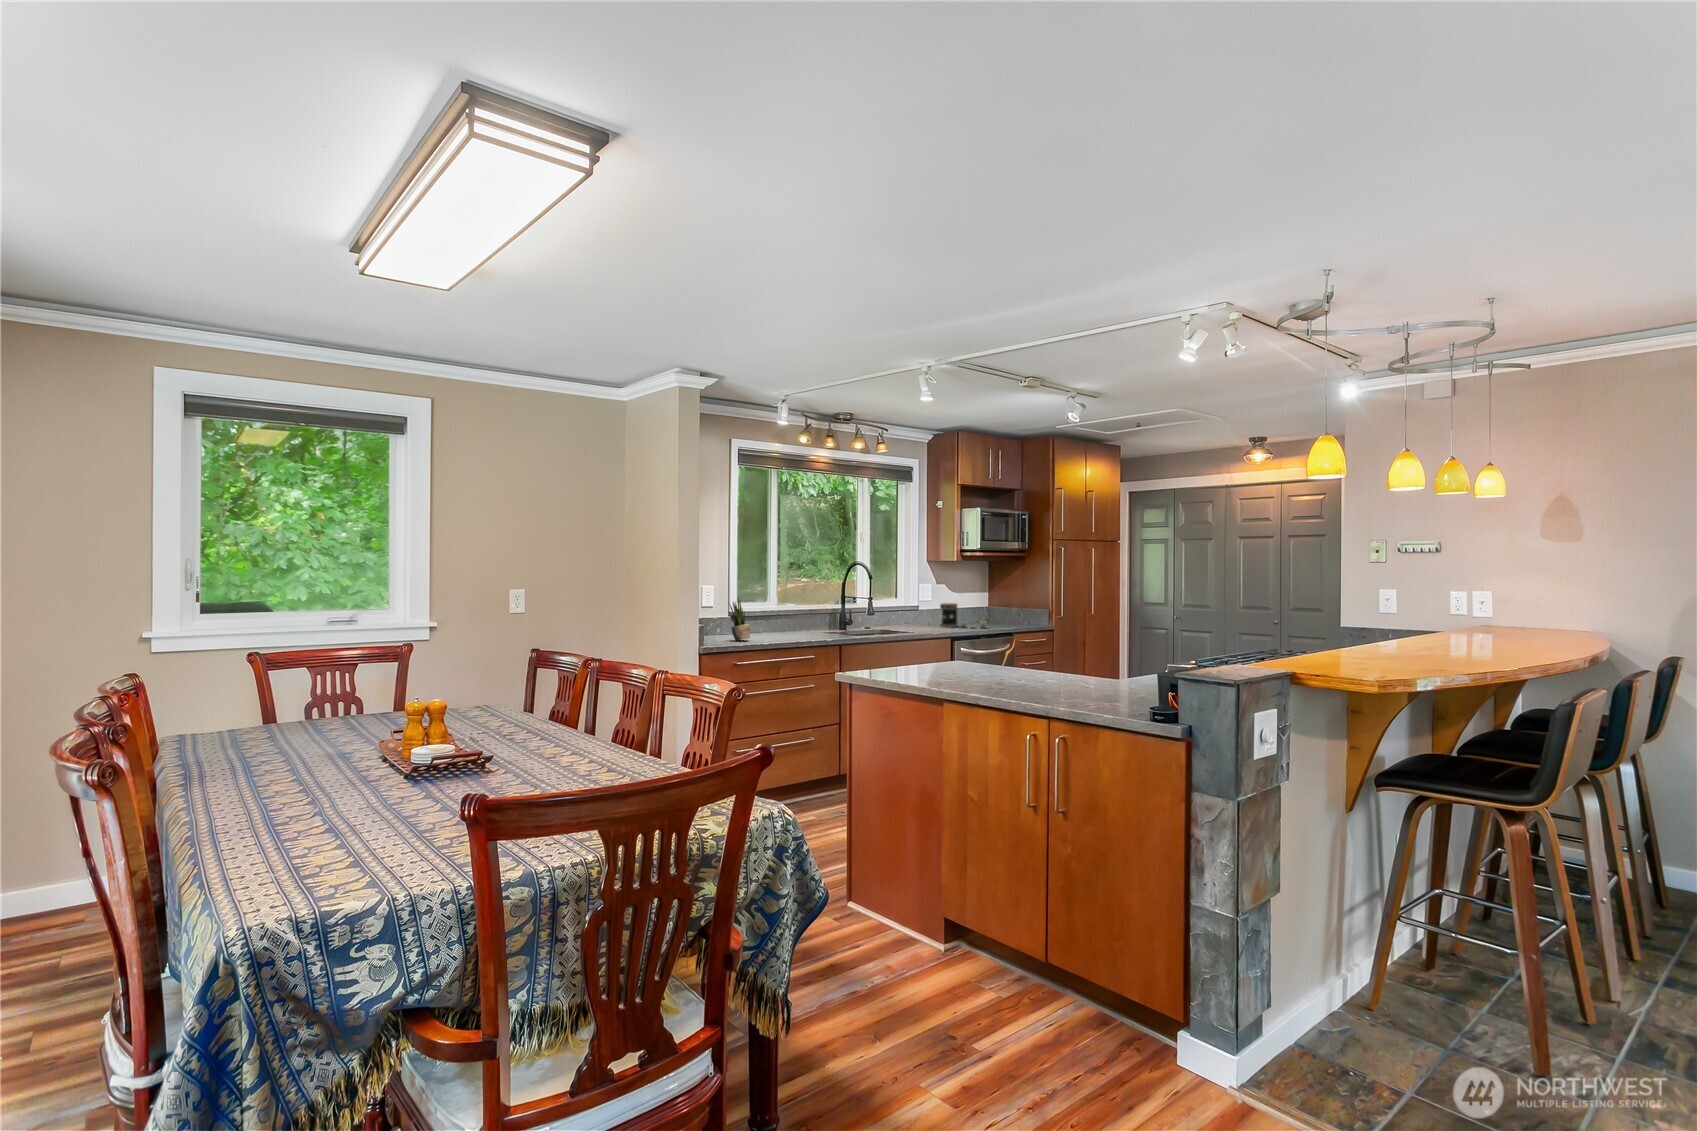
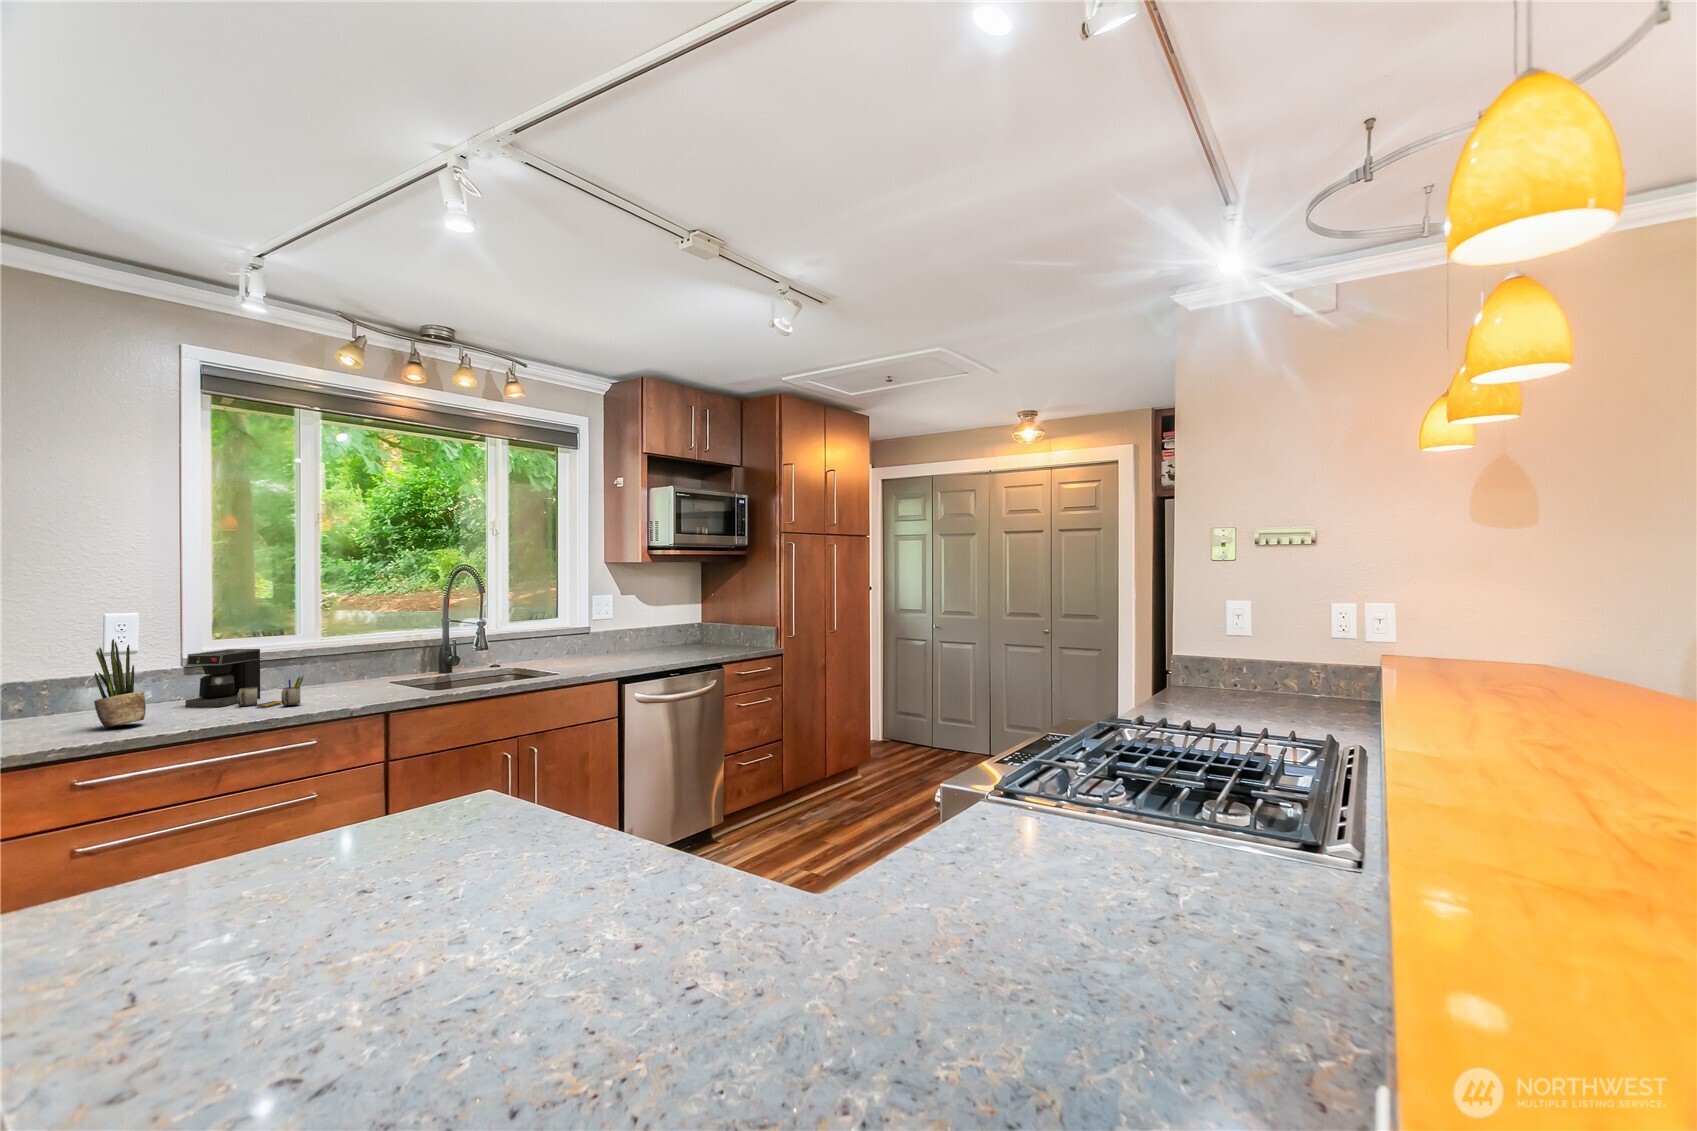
coffee maker: present [940,603,987,628] -> present [186,649,304,707]

